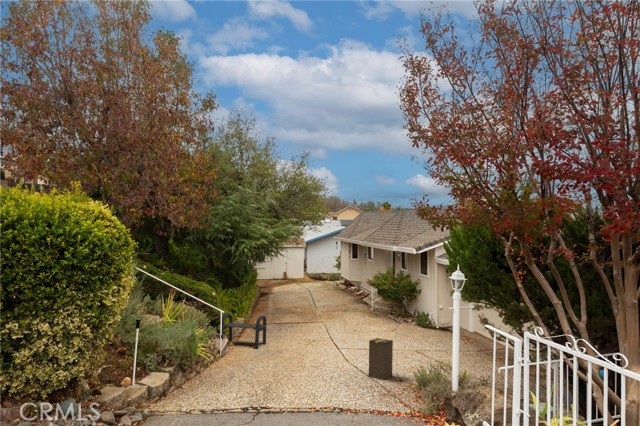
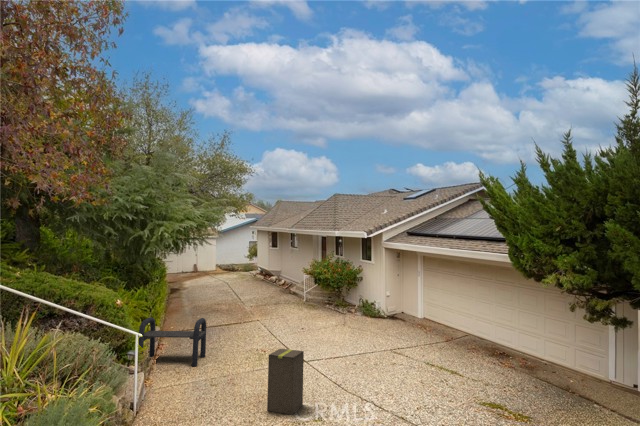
cardboard box: present [369,338,393,379] -> present [267,349,304,415]

